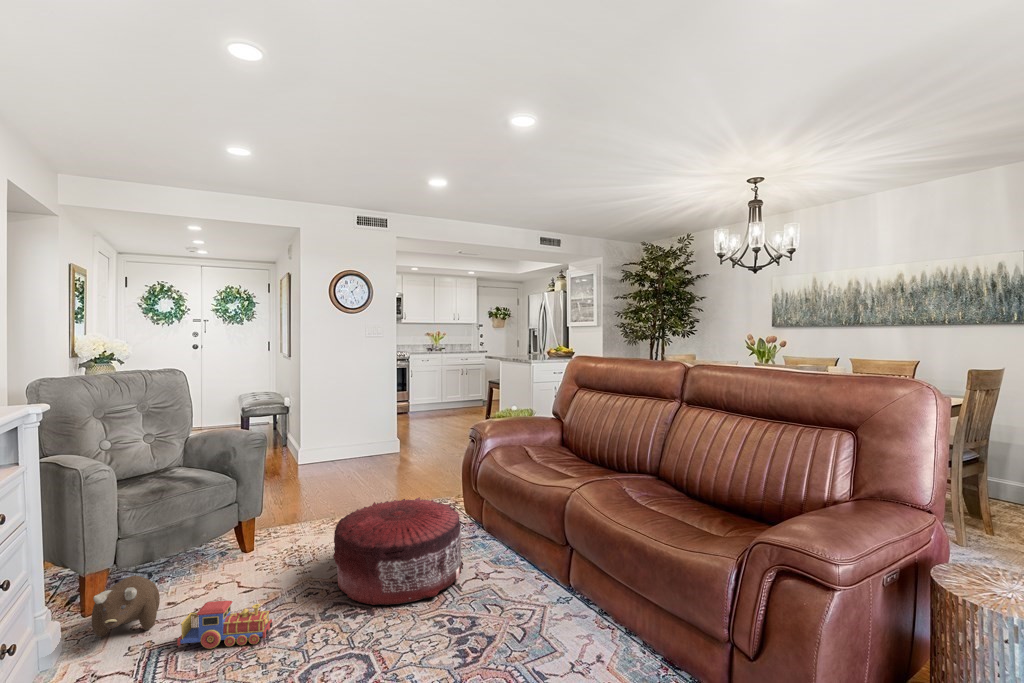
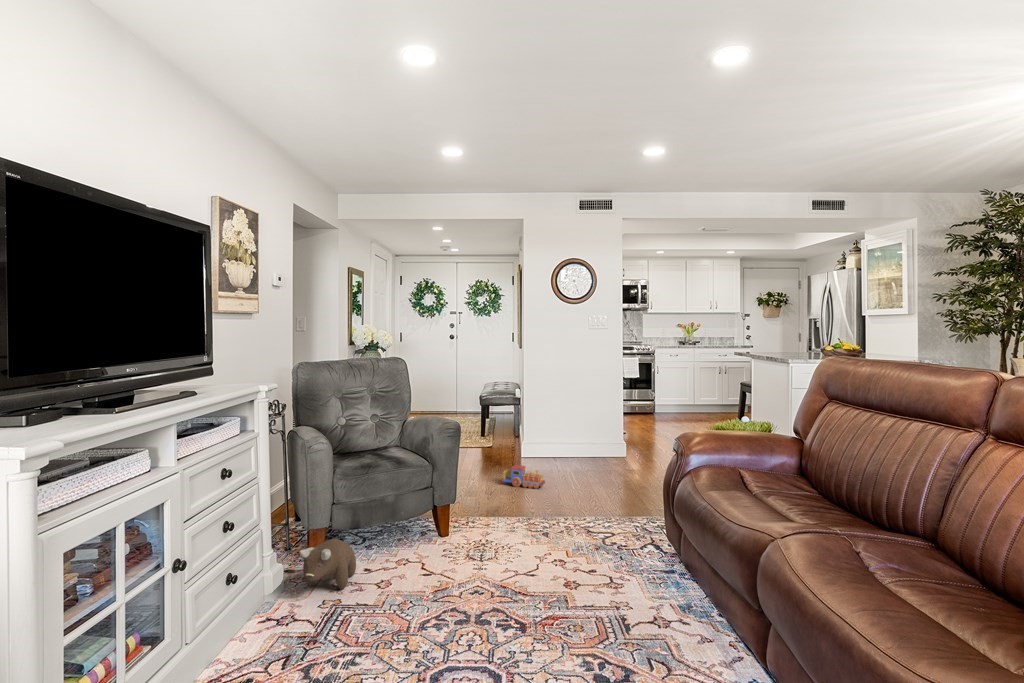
pouf: present [333,497,463,605] -> none [498,508,645,631]
toy train: present [177,601,272,649] -> present [502,465,545,489]

